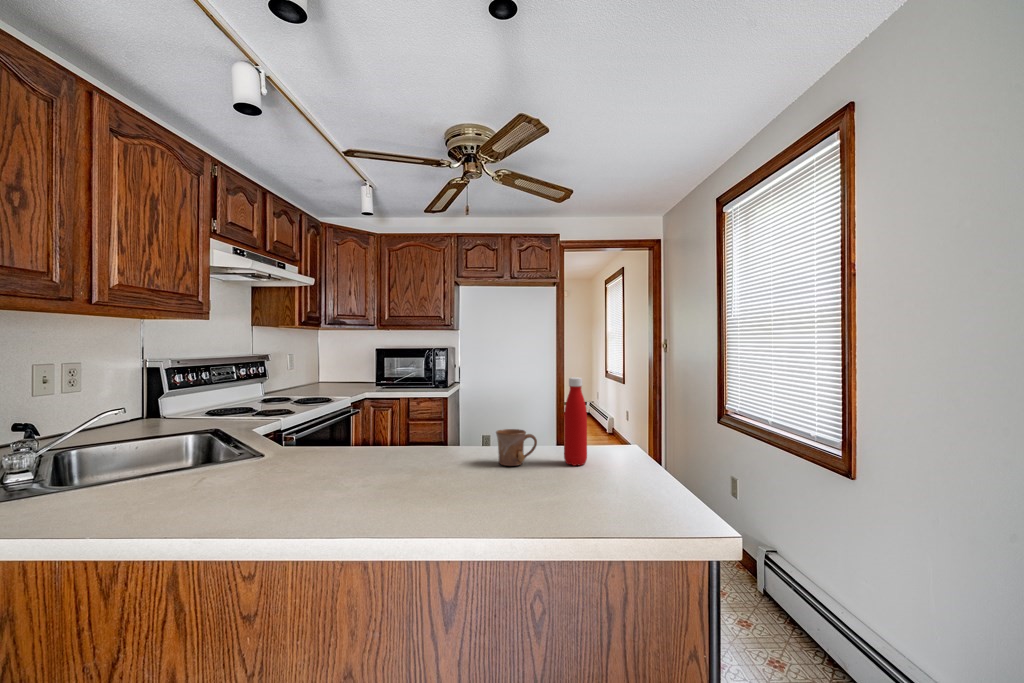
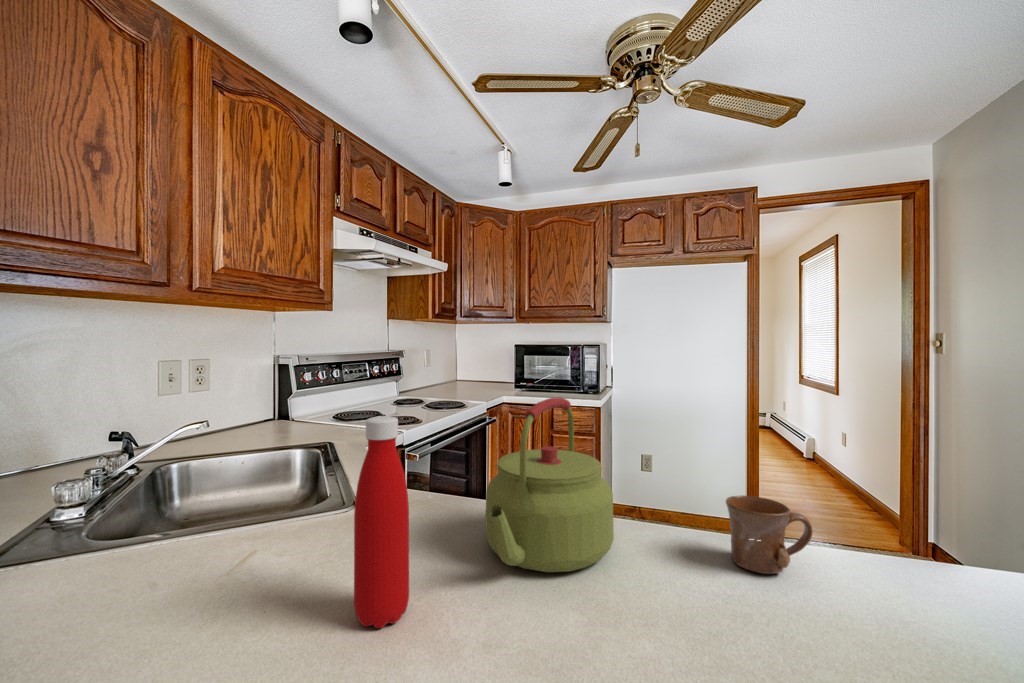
bottle: present [564,377,587,466] -> present [354,416,409,628]
kettle: none [356,378,435,475] -> present [485,398,614,572]

